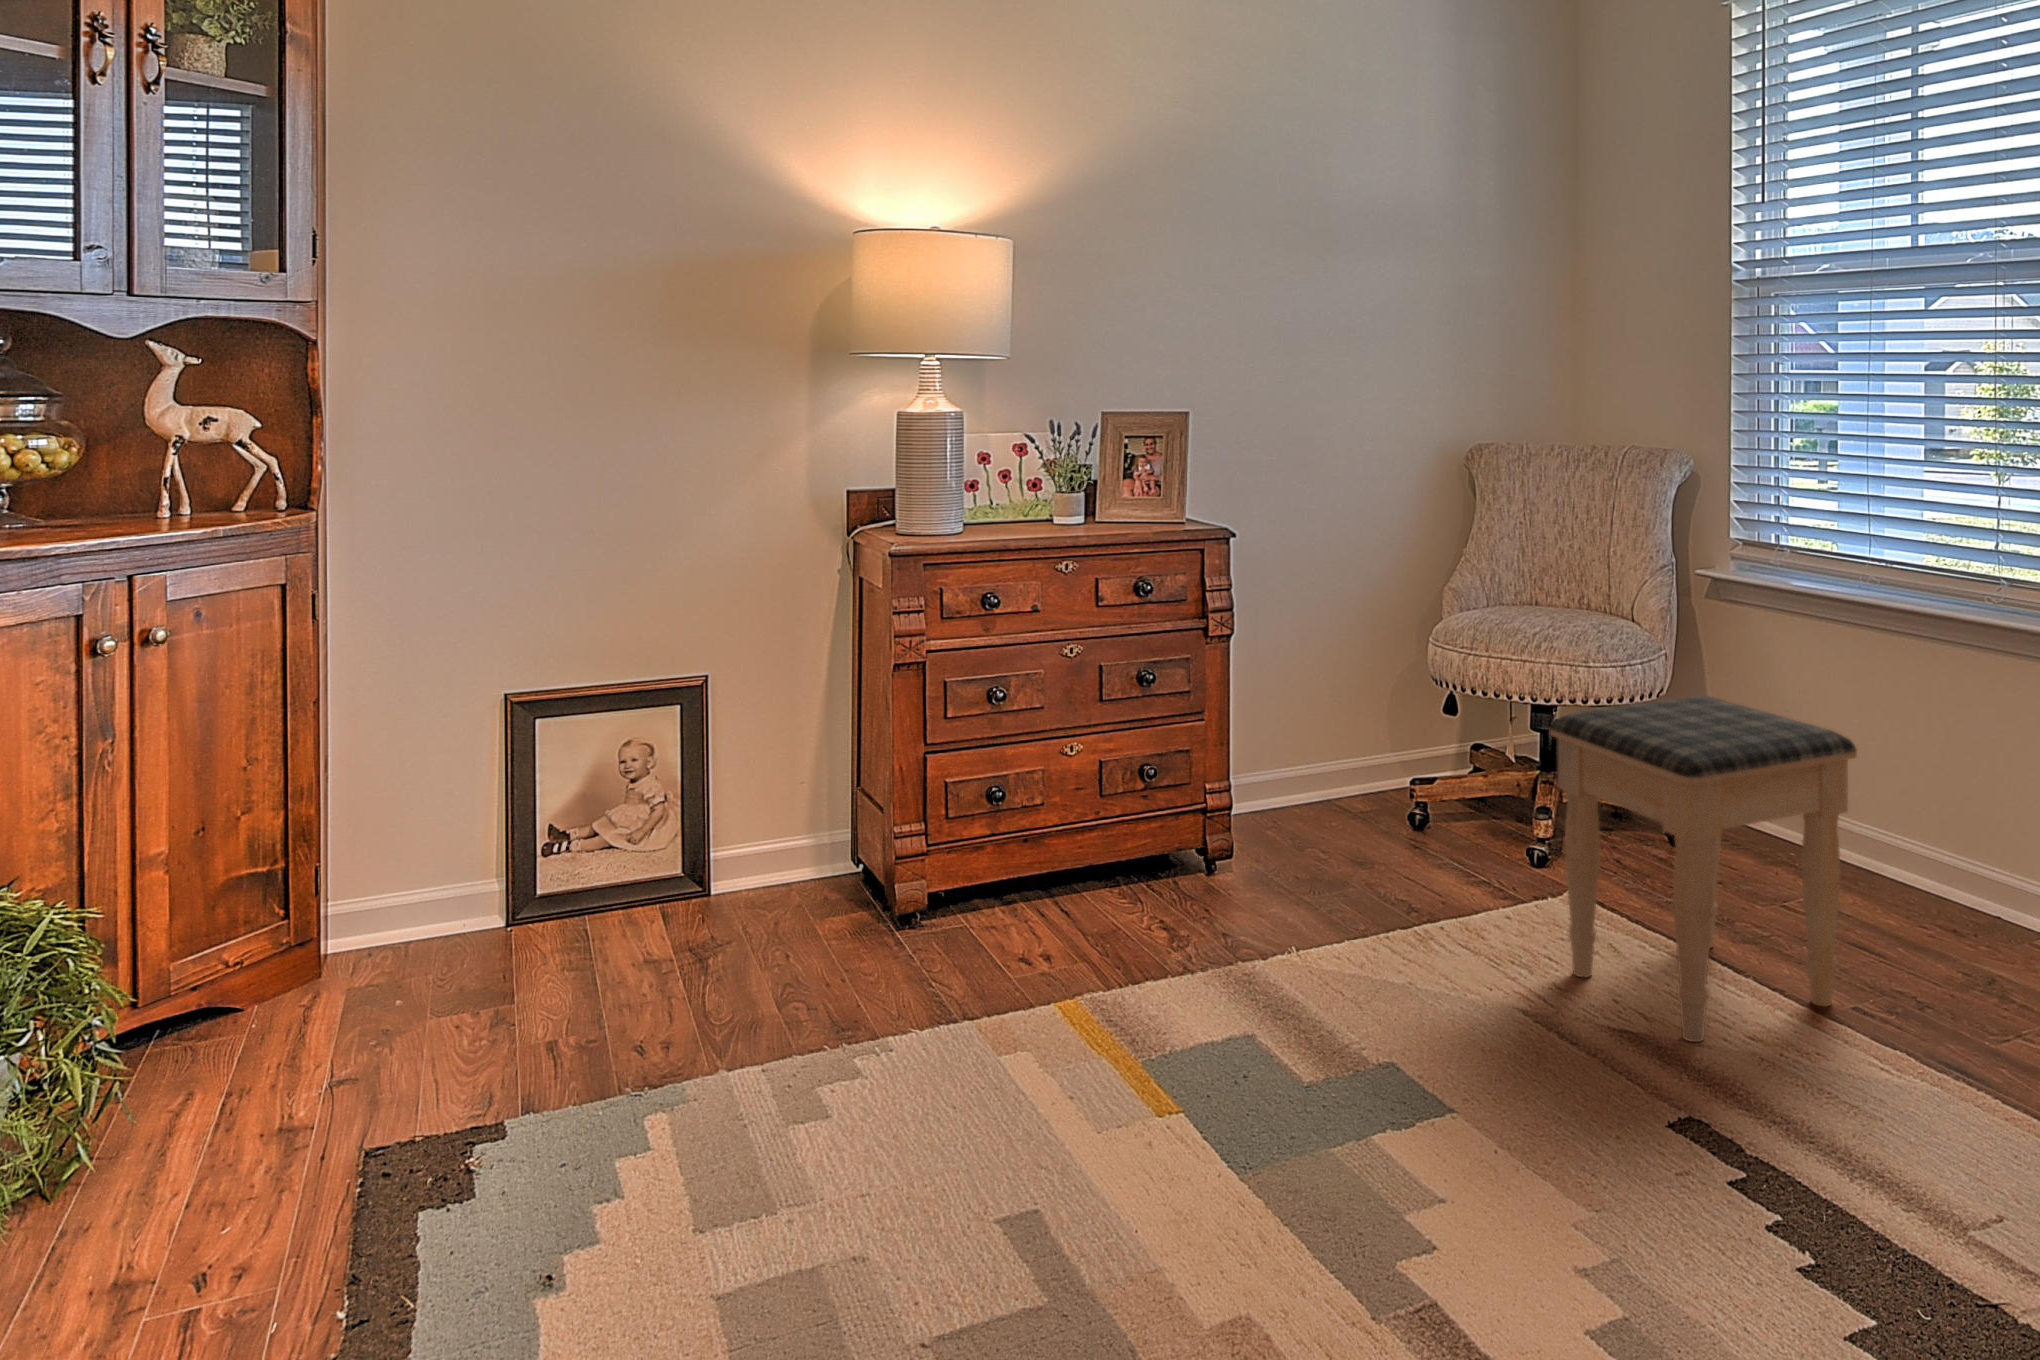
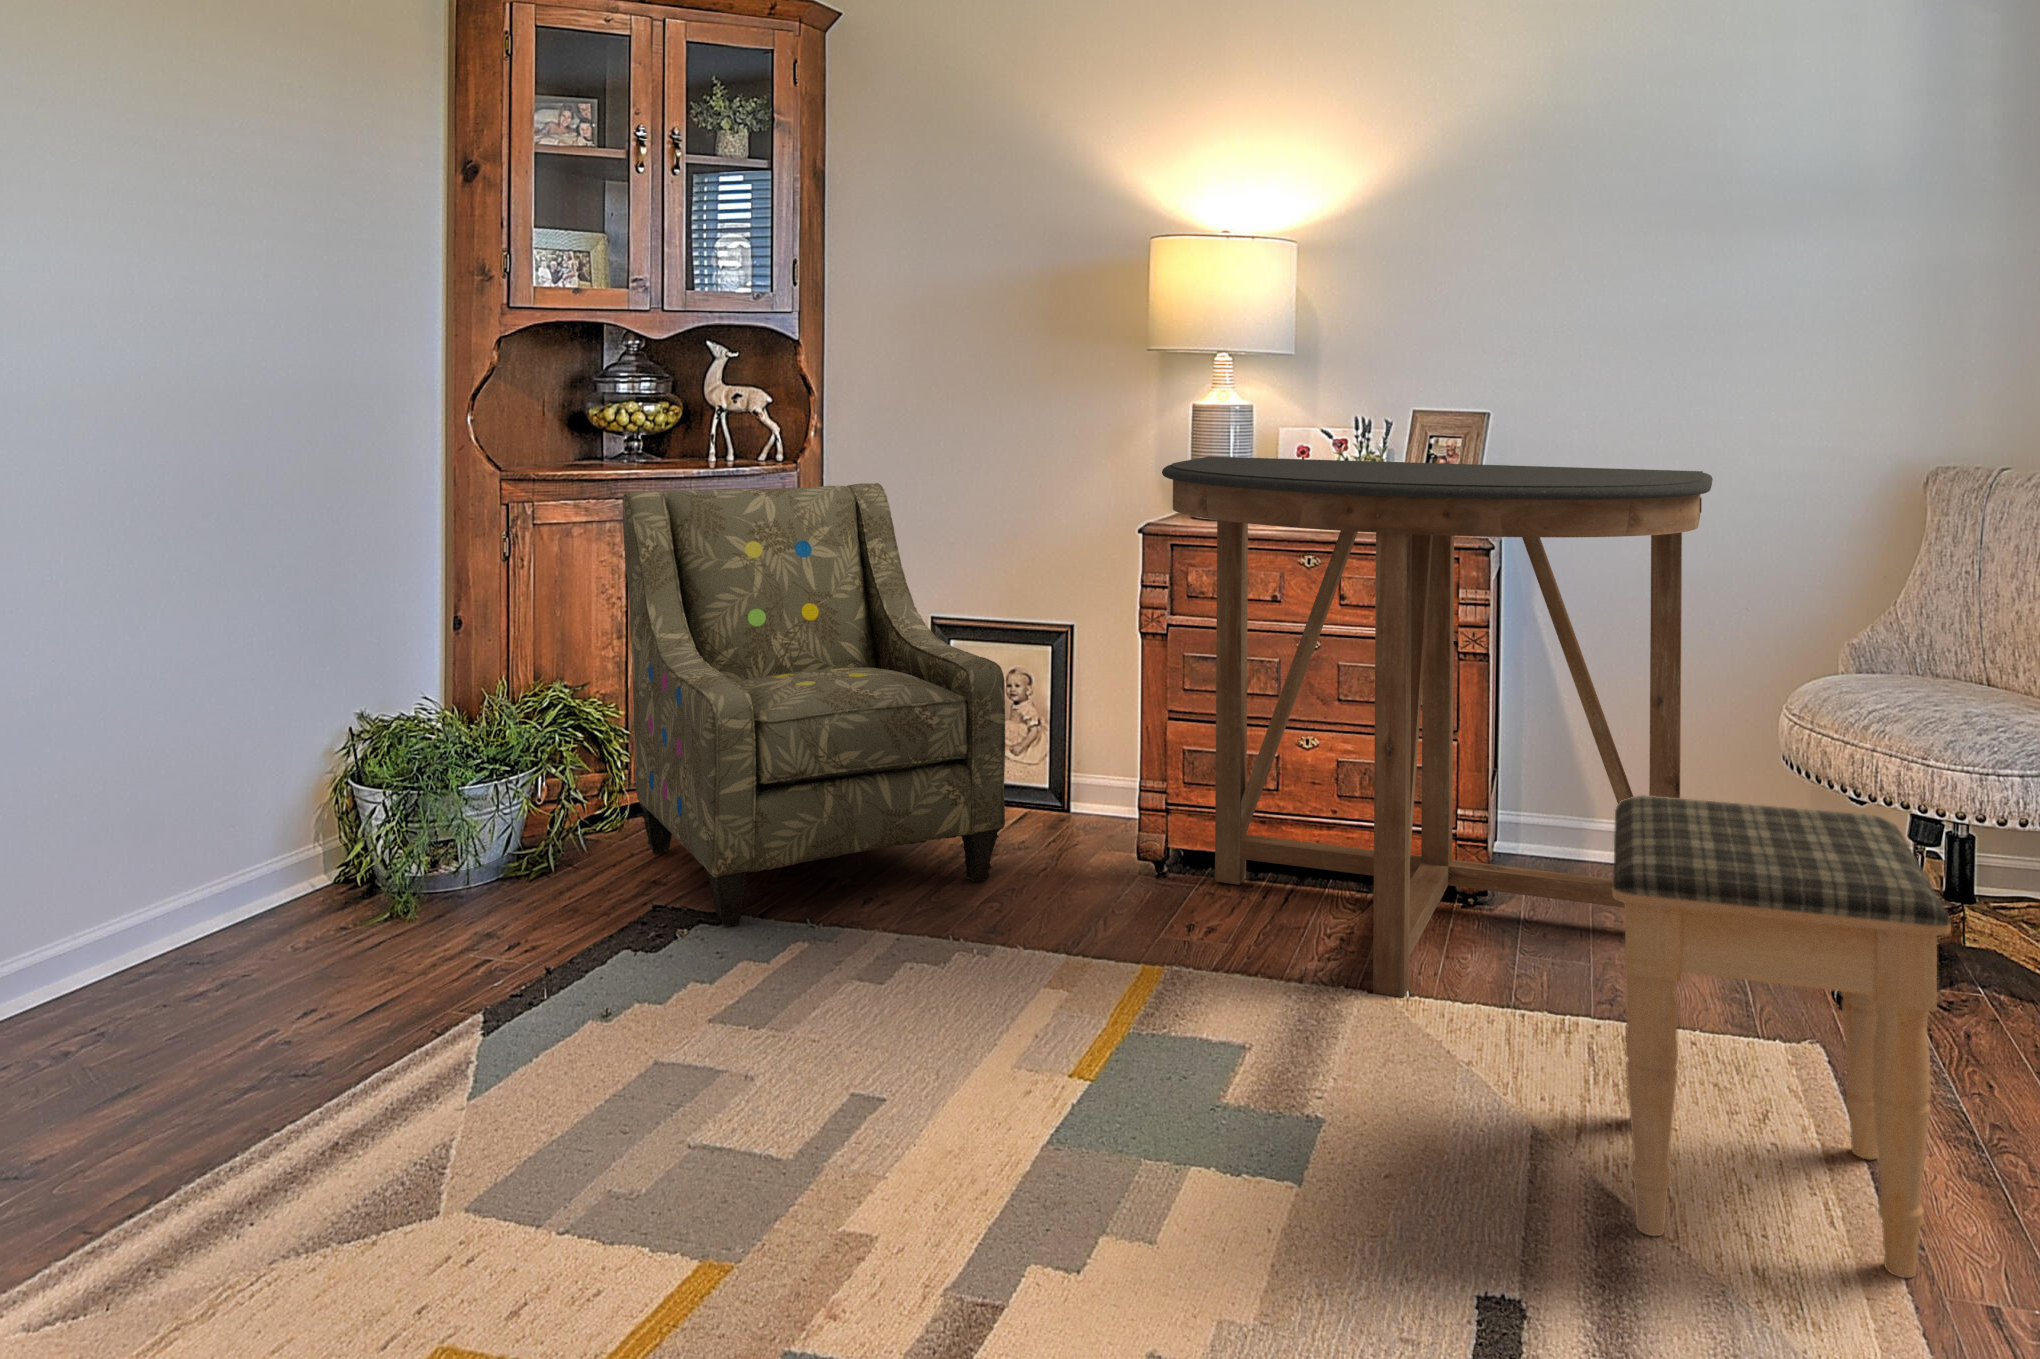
console table: none [961,456,1468,956] -> present [1162,456,1713,997]
armchair: none [105,529,780,1138] -> present [623,483,1005,927]

